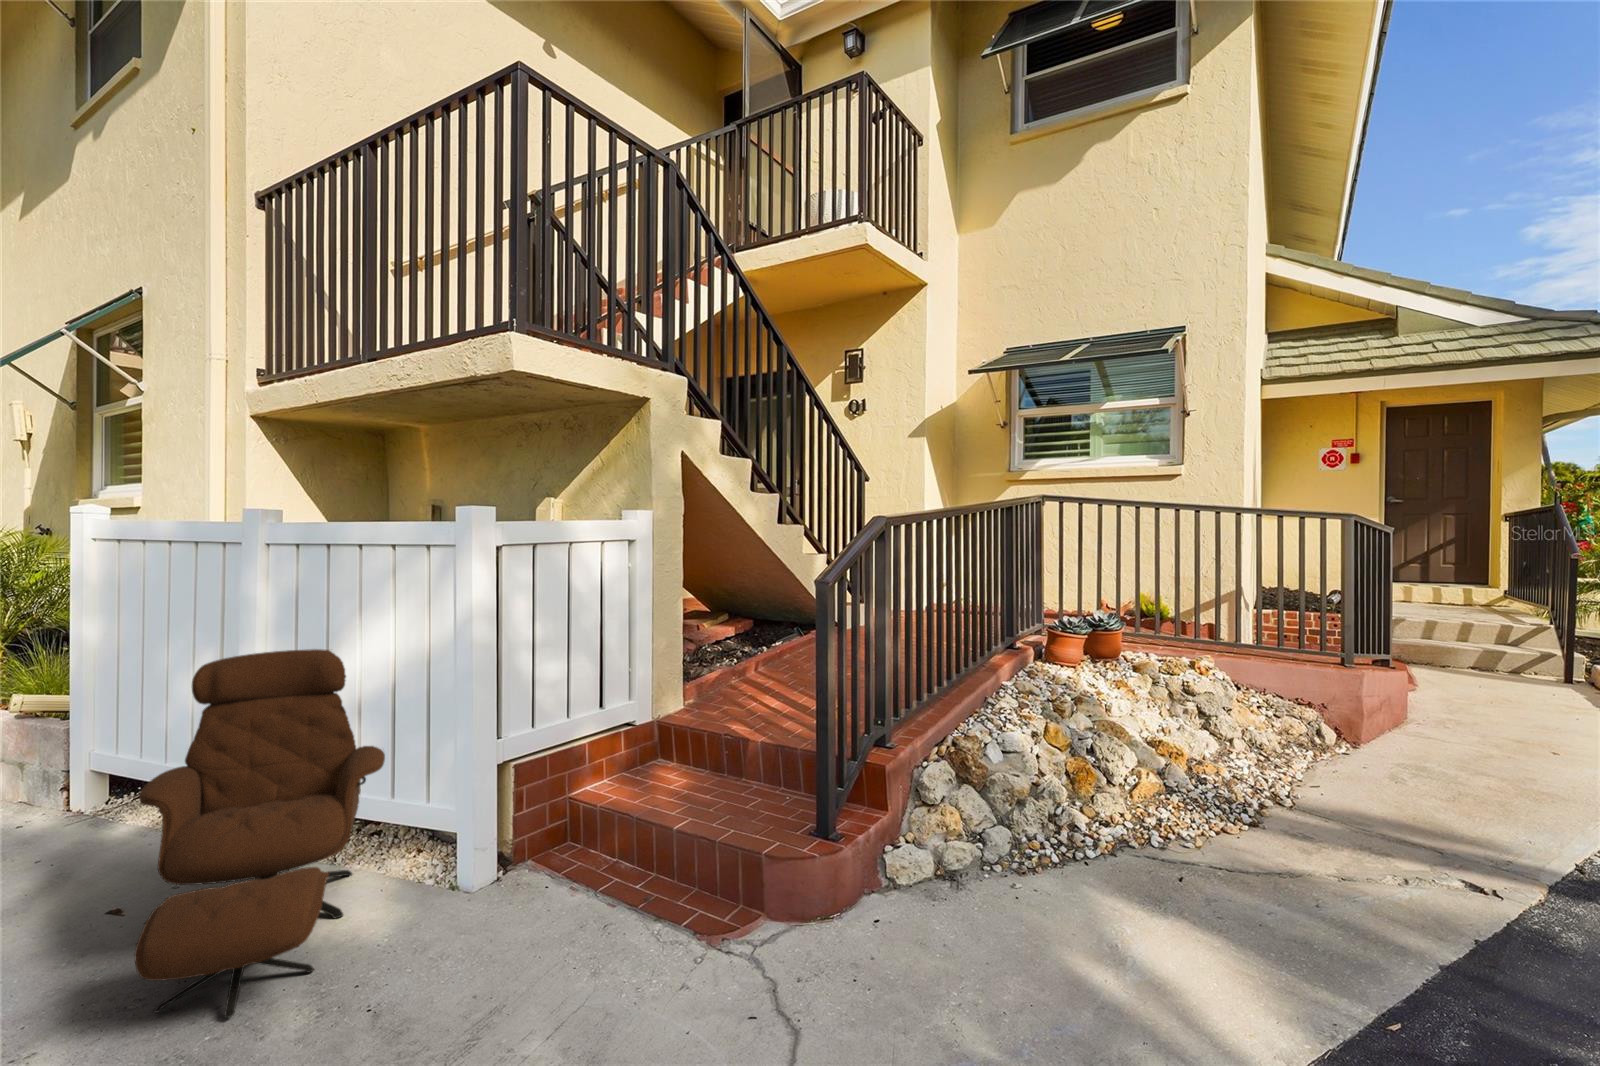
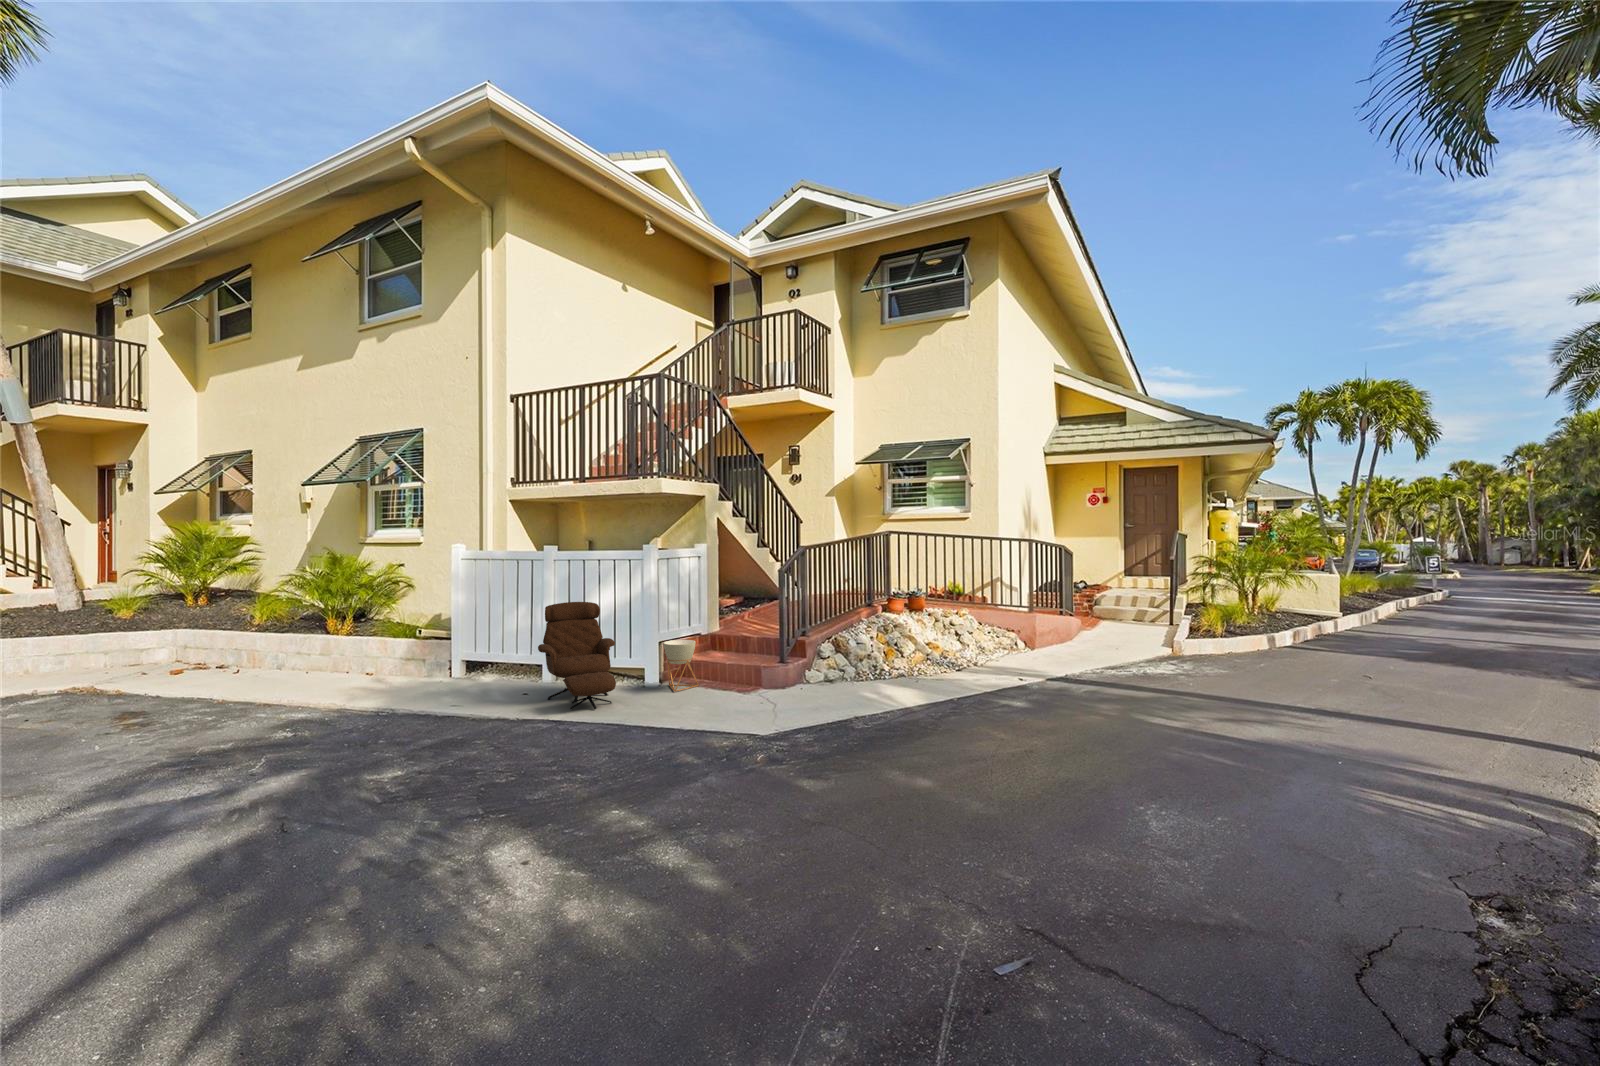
planter: none [505,753,602,910] -> present [664,640,698,692]

